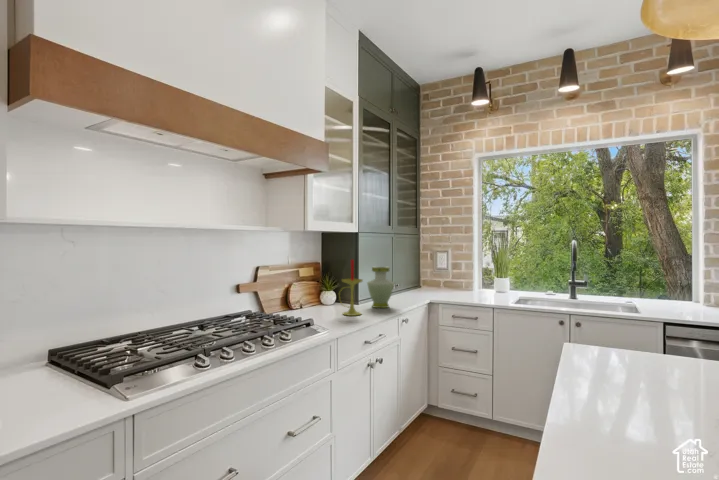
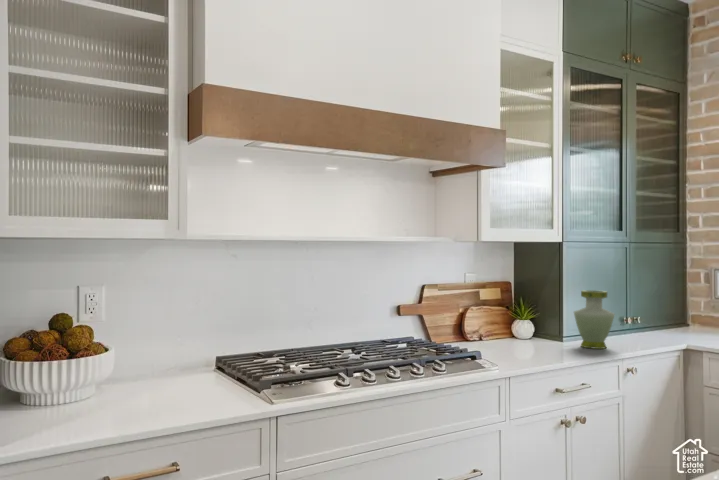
candle: present [342,260,363,316] -> none [524,277,560,355]

